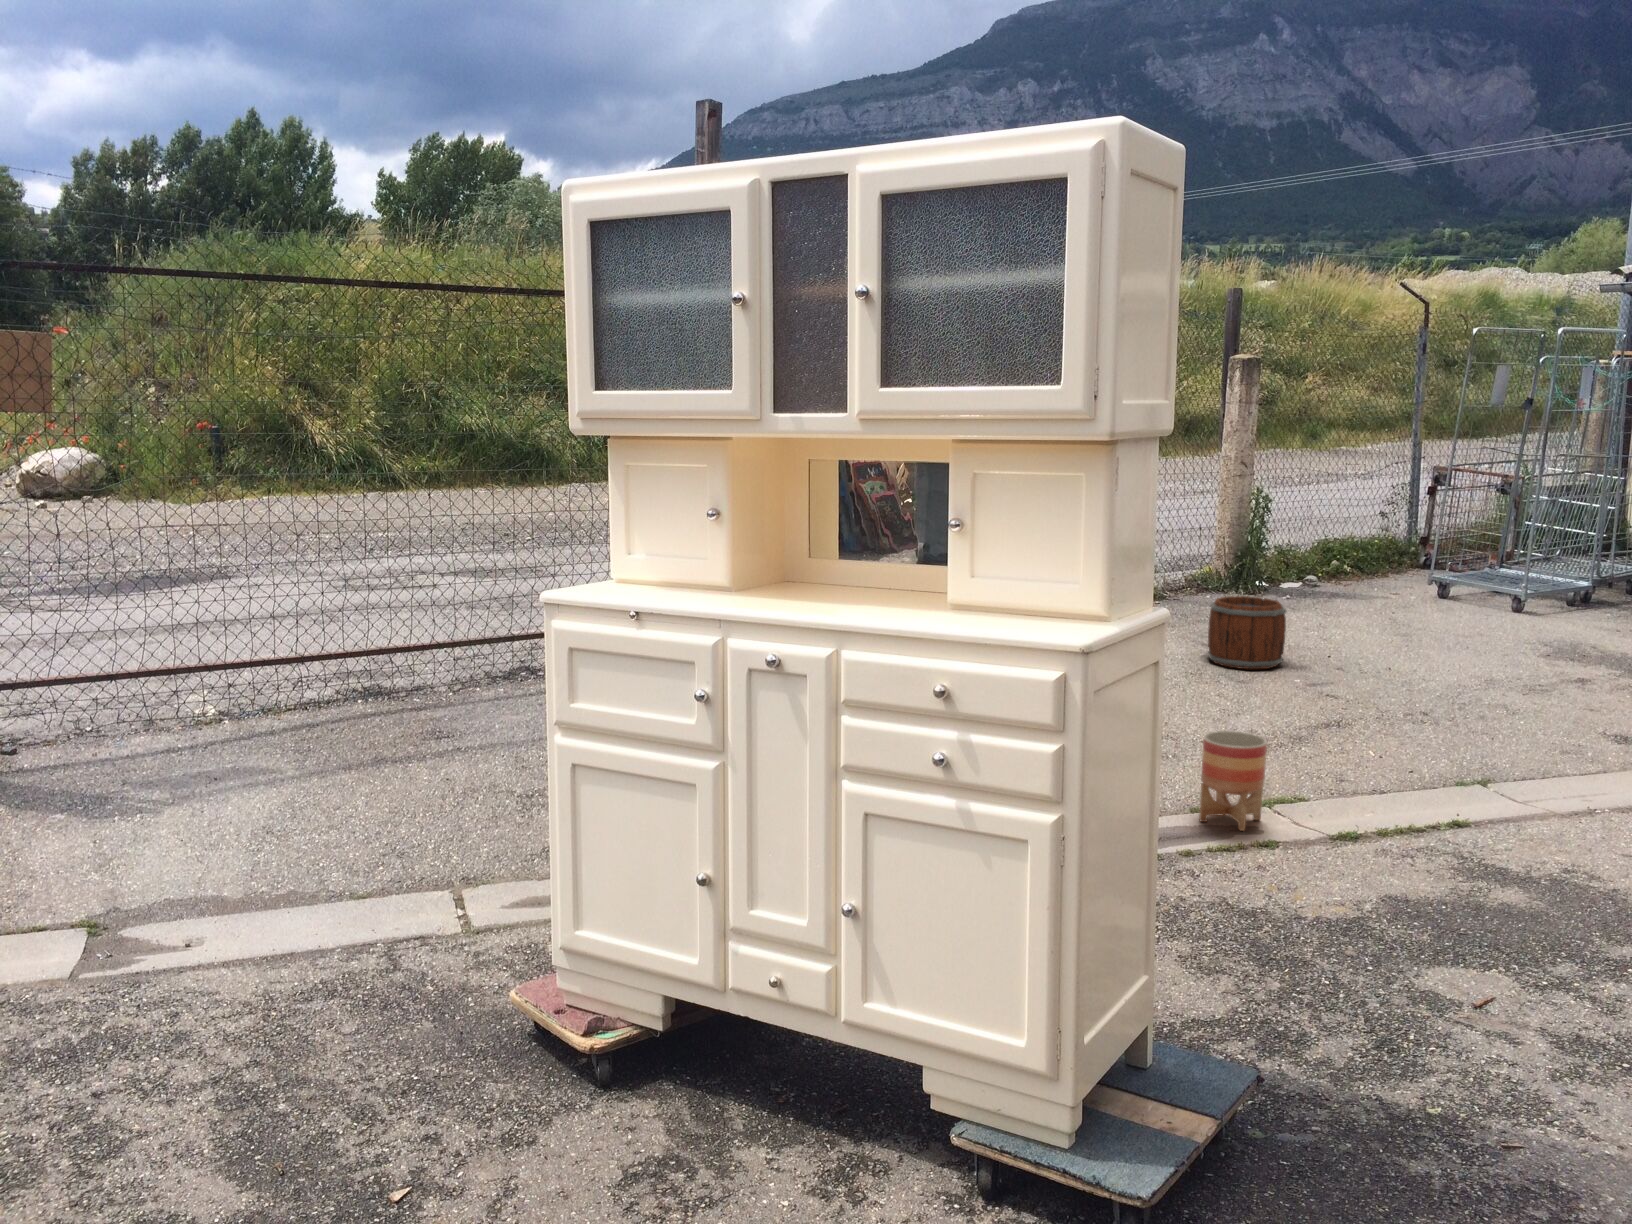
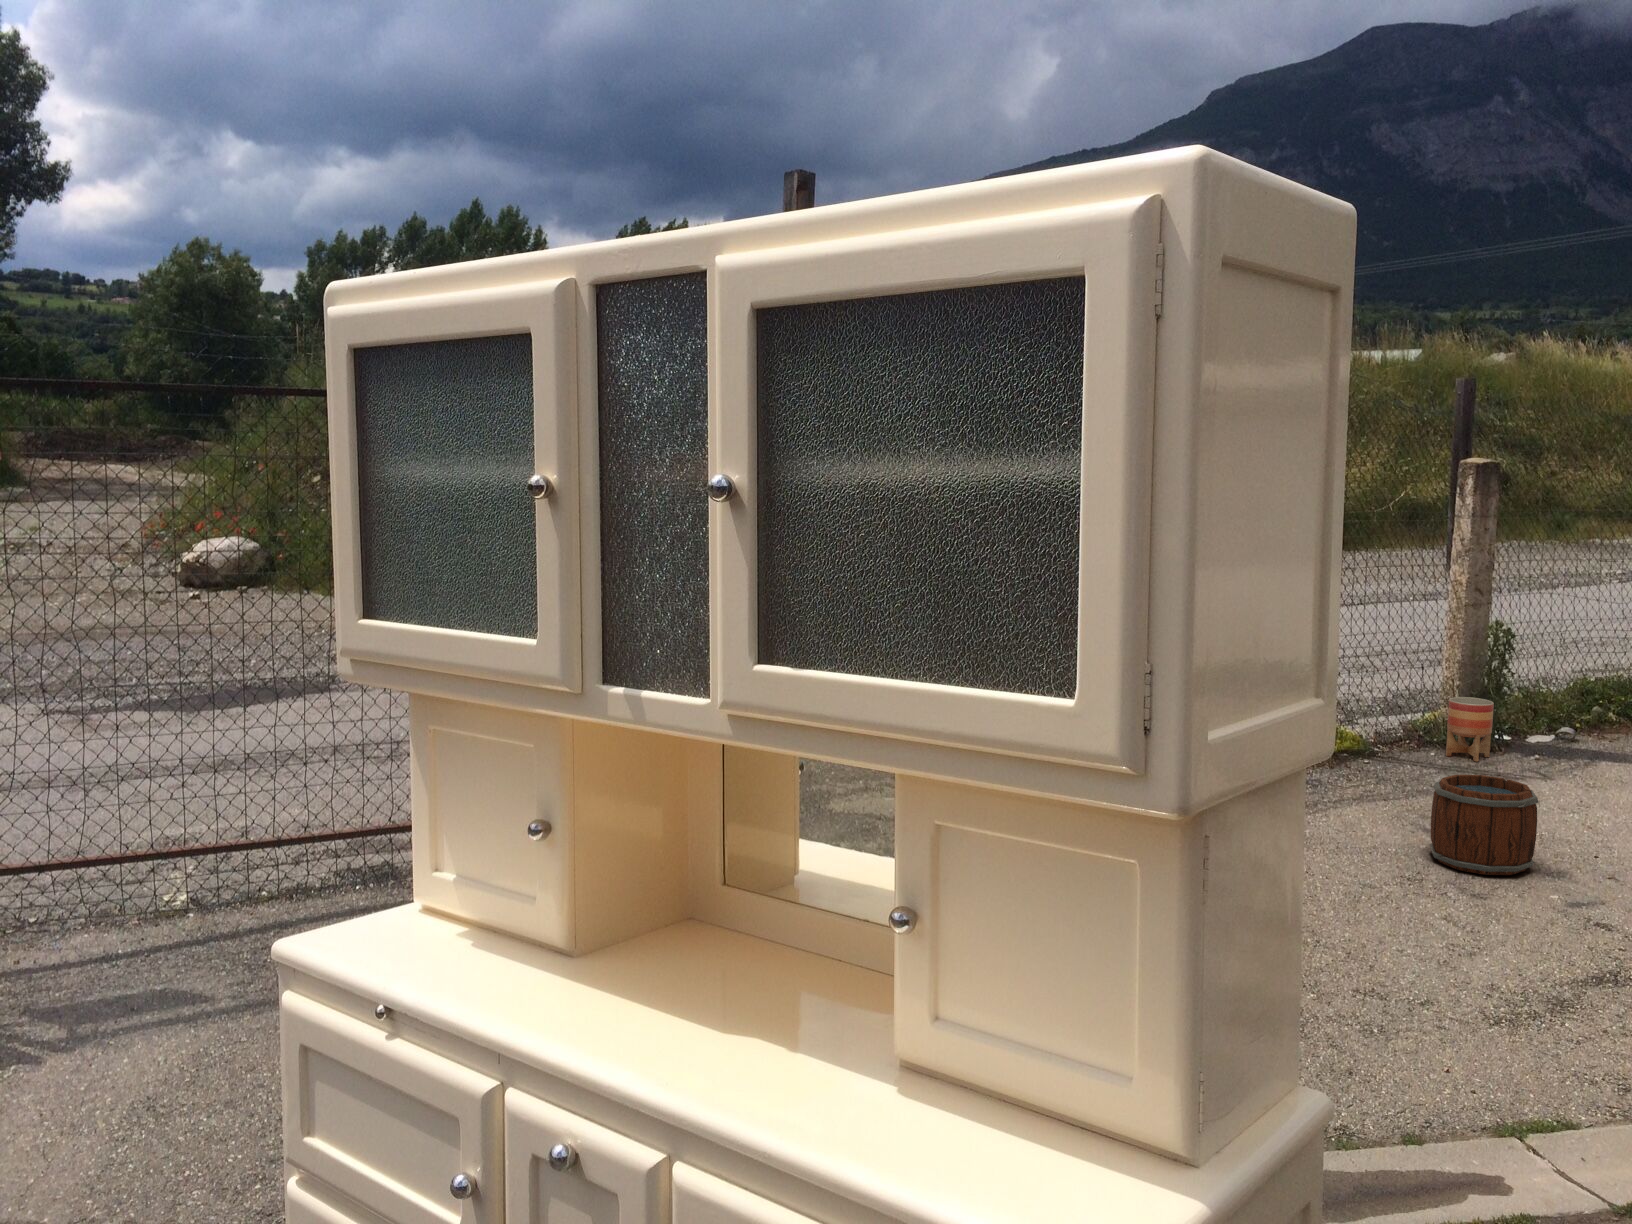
planter: present [1199,731,1267,831] -> present [1446,697,1494,761]

